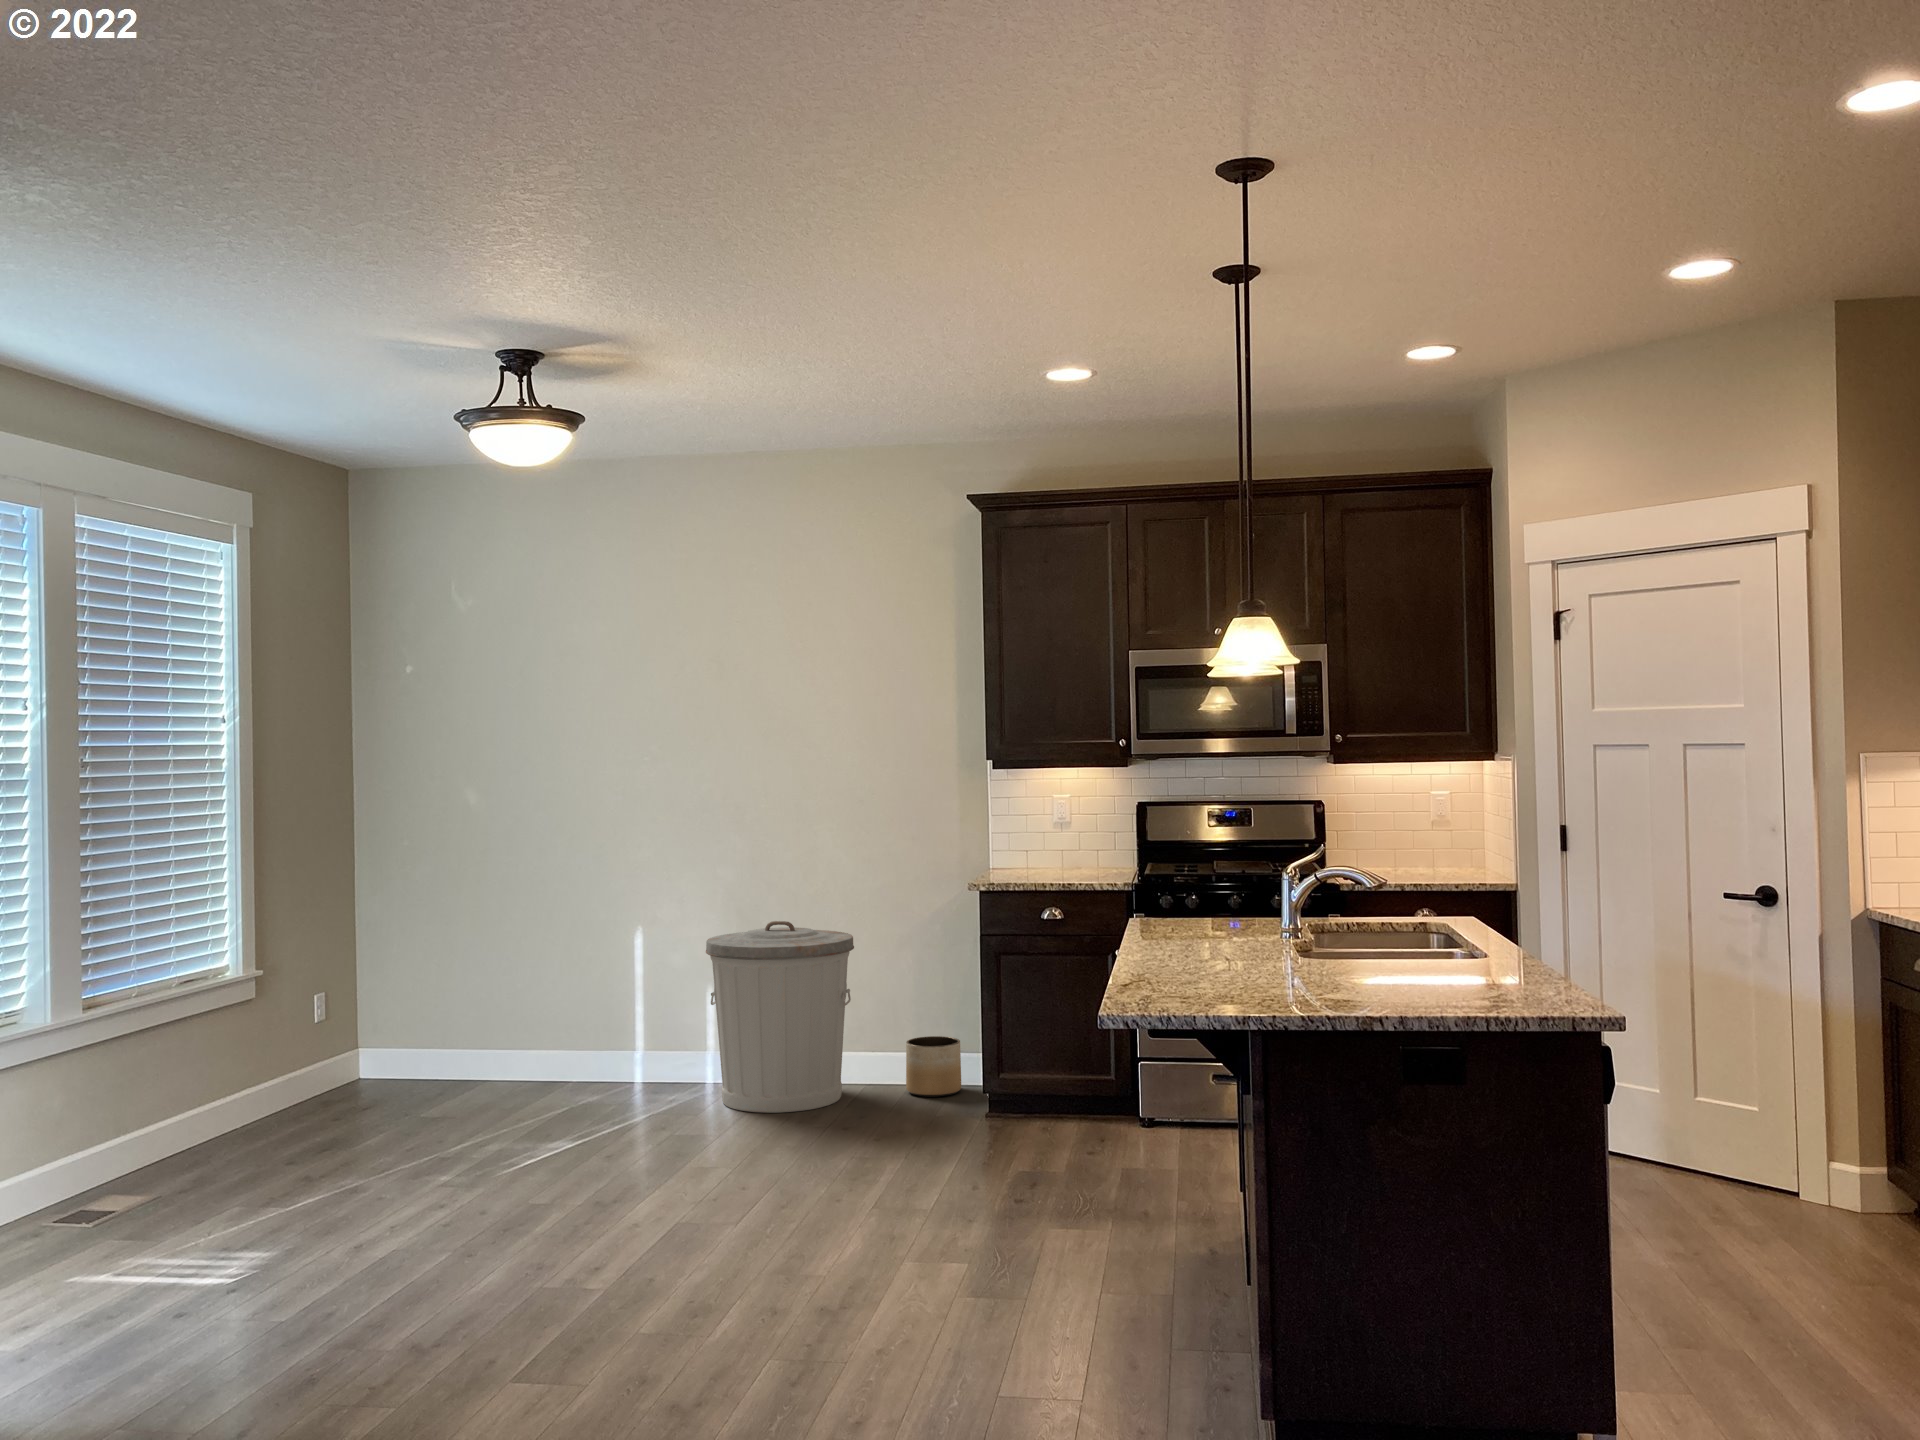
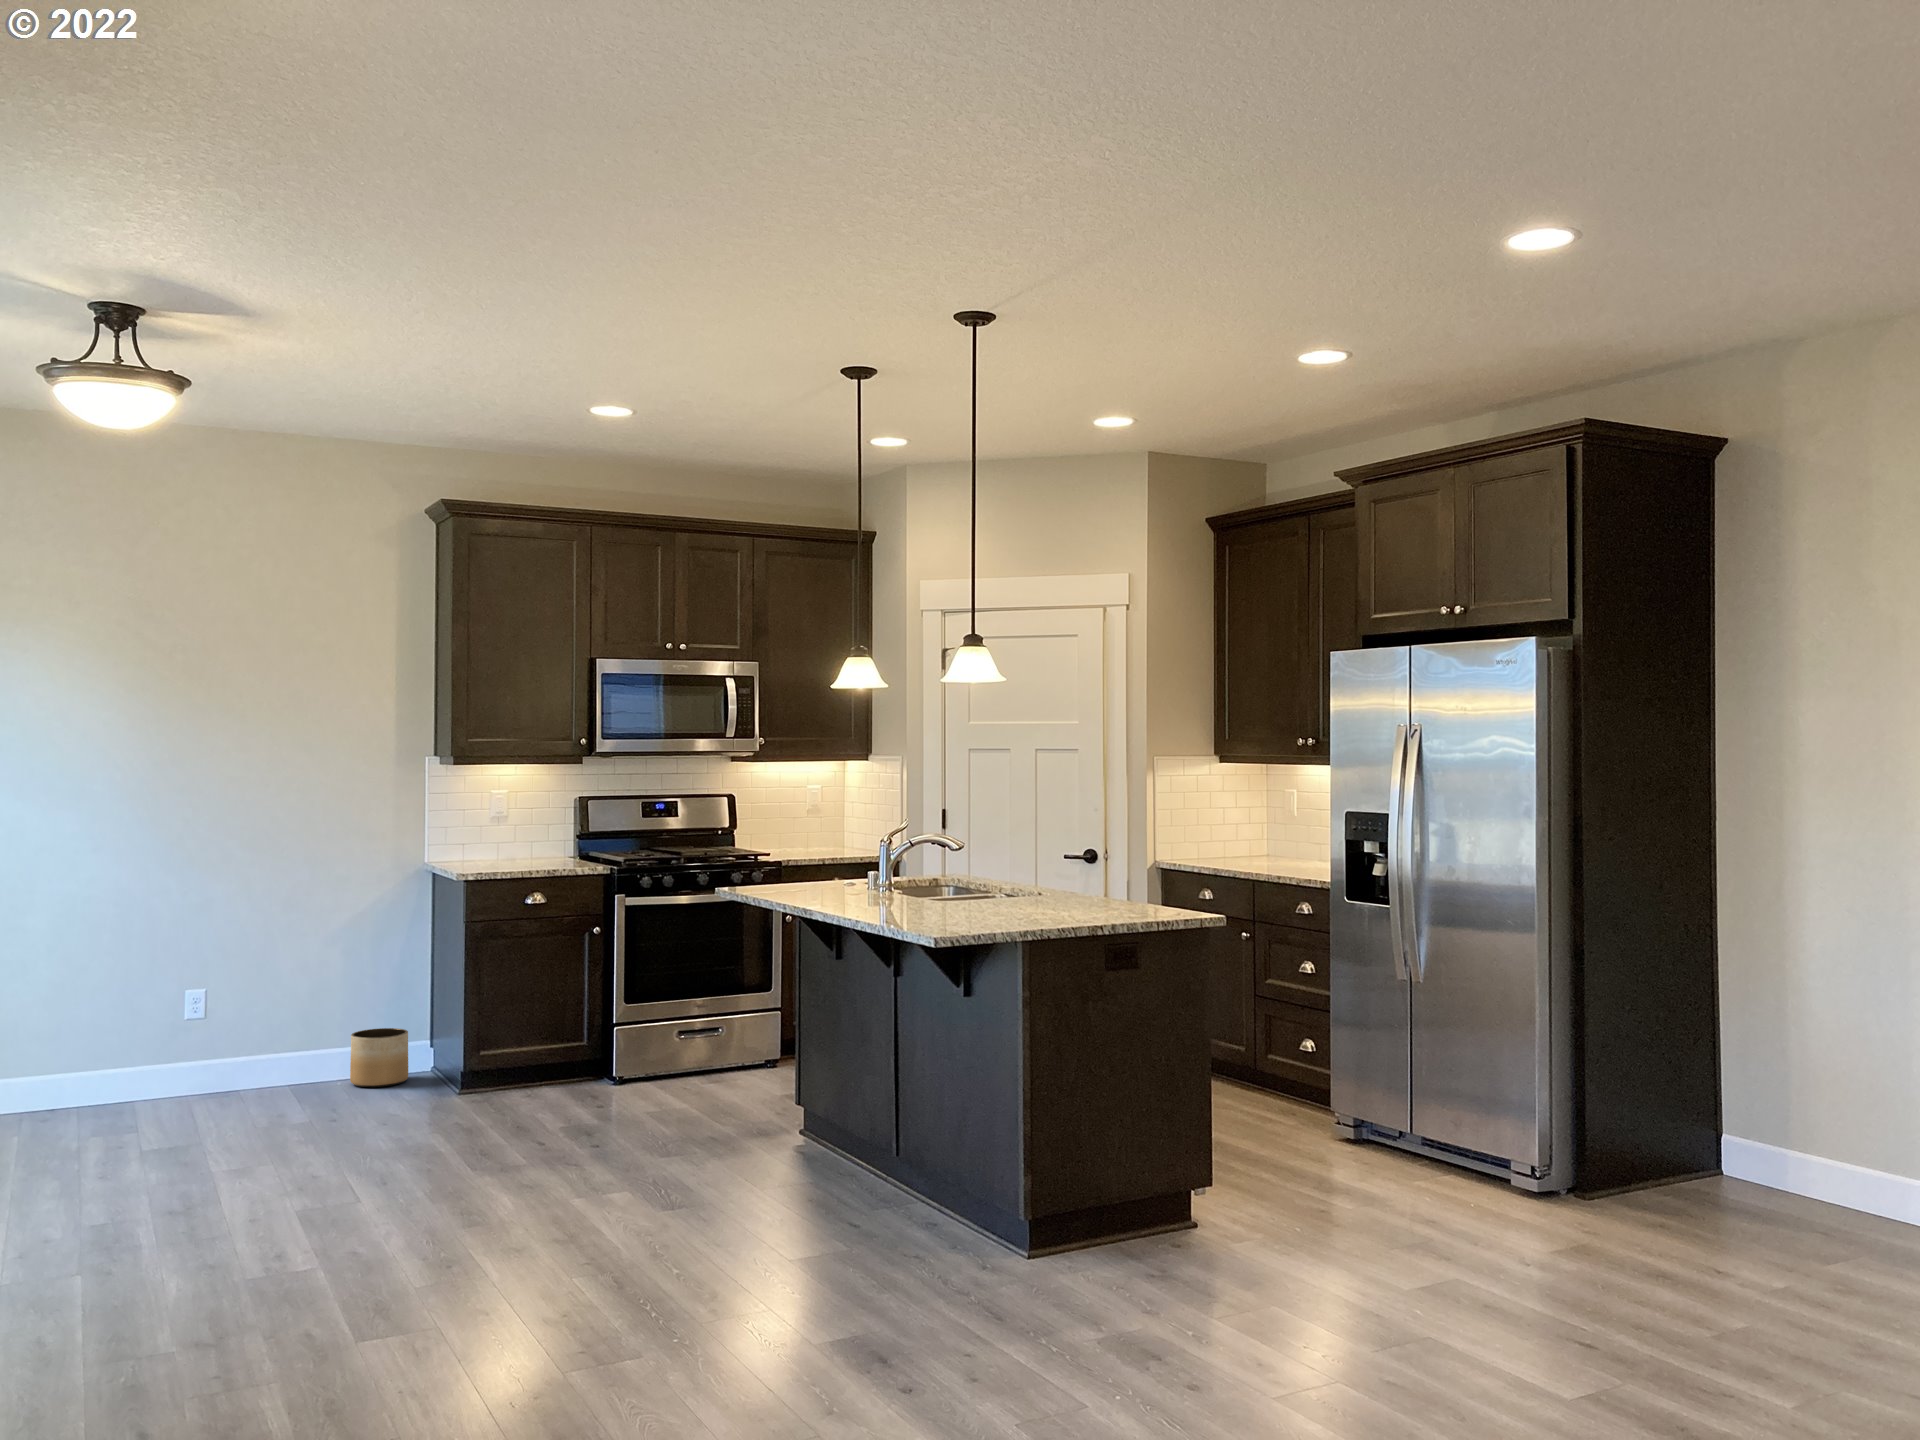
trash can: present [706,921,854,1113] -> none [139,921,310,1122]

